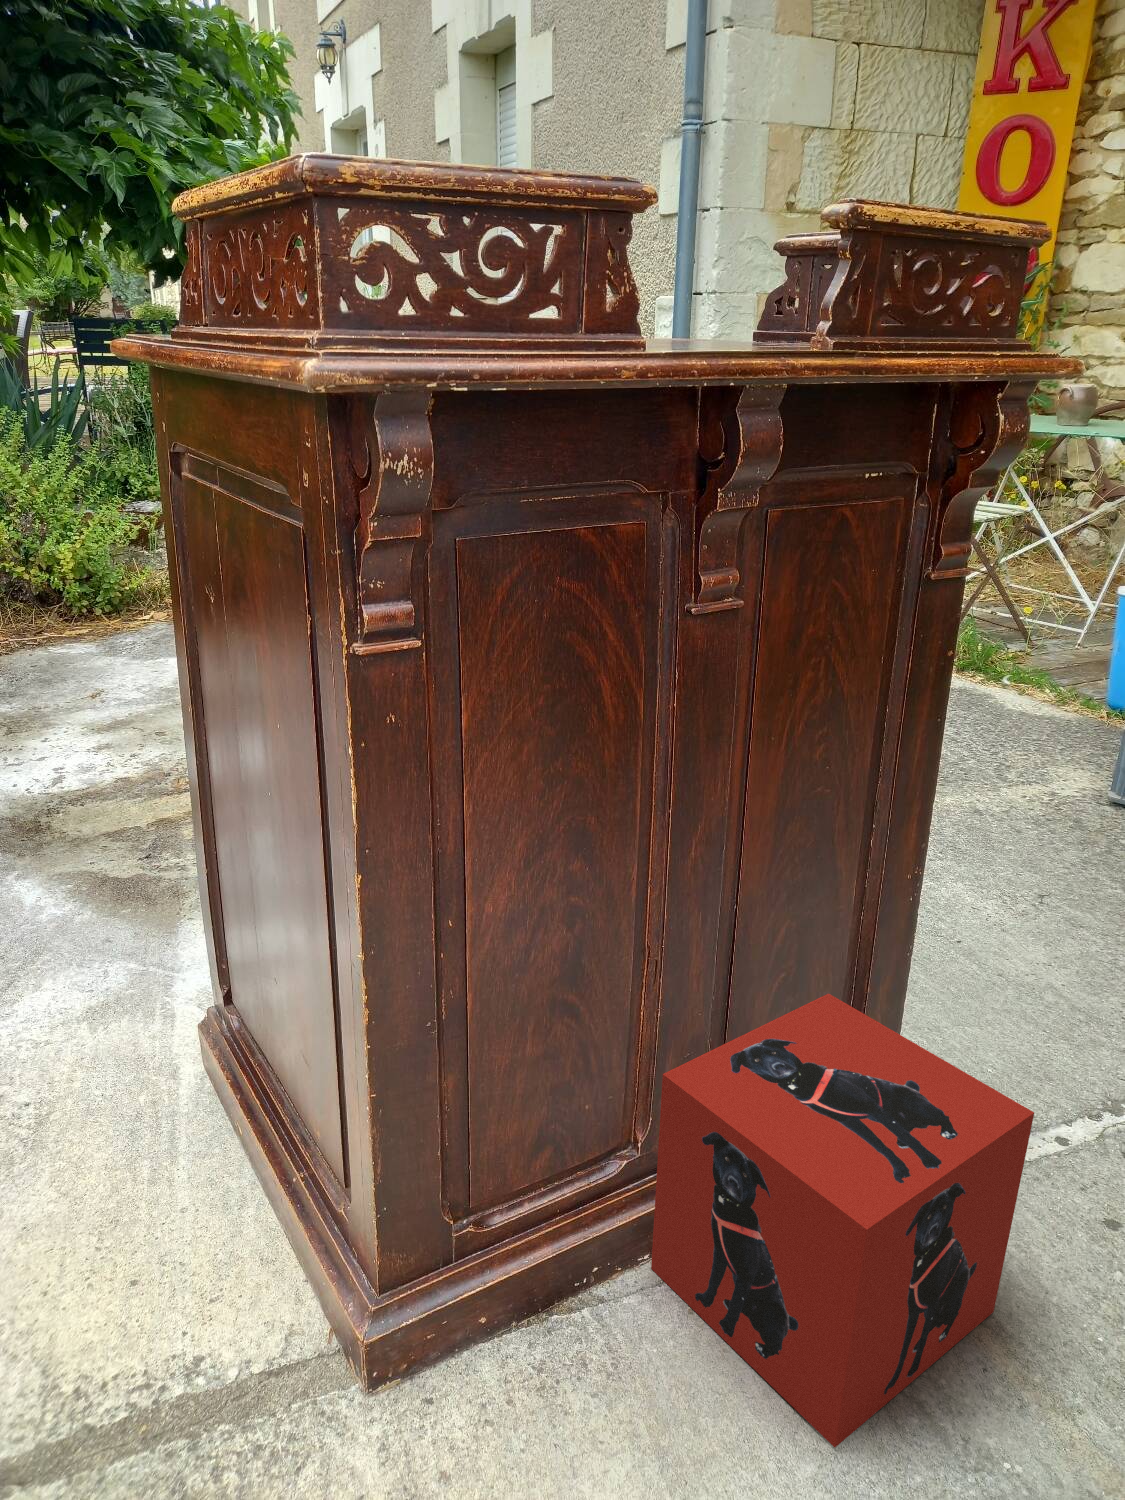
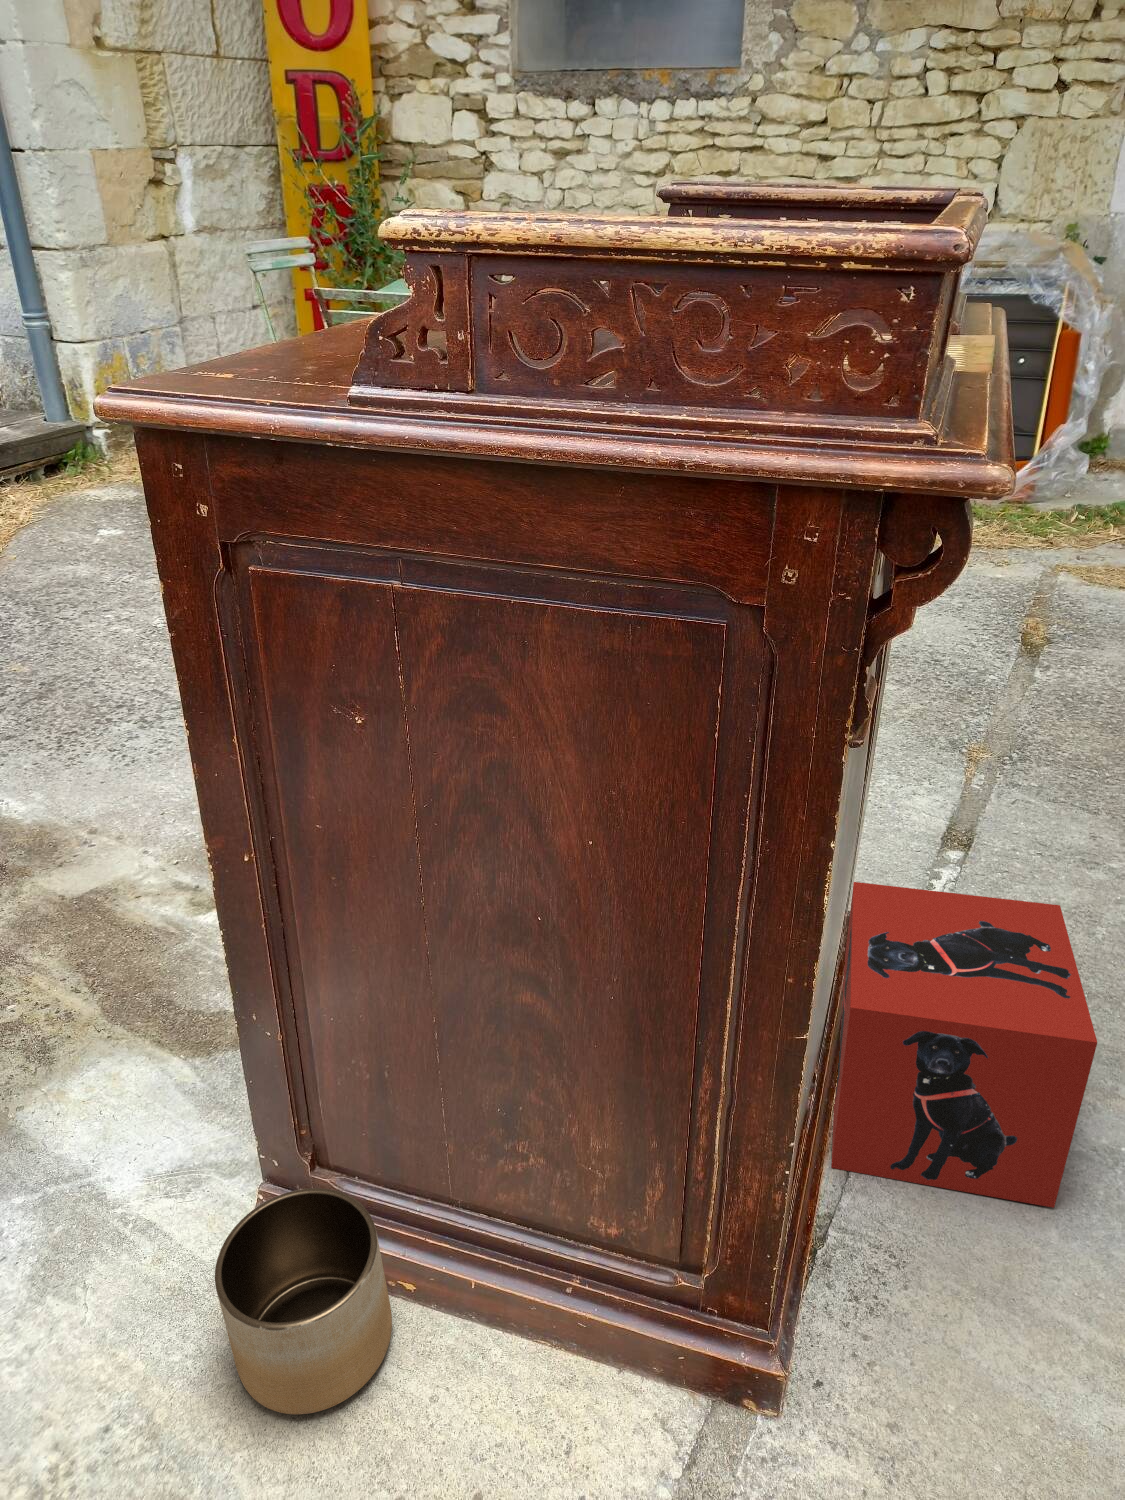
planter: none [84,1003,232,1172] -> present [215,1188,392,1414]

